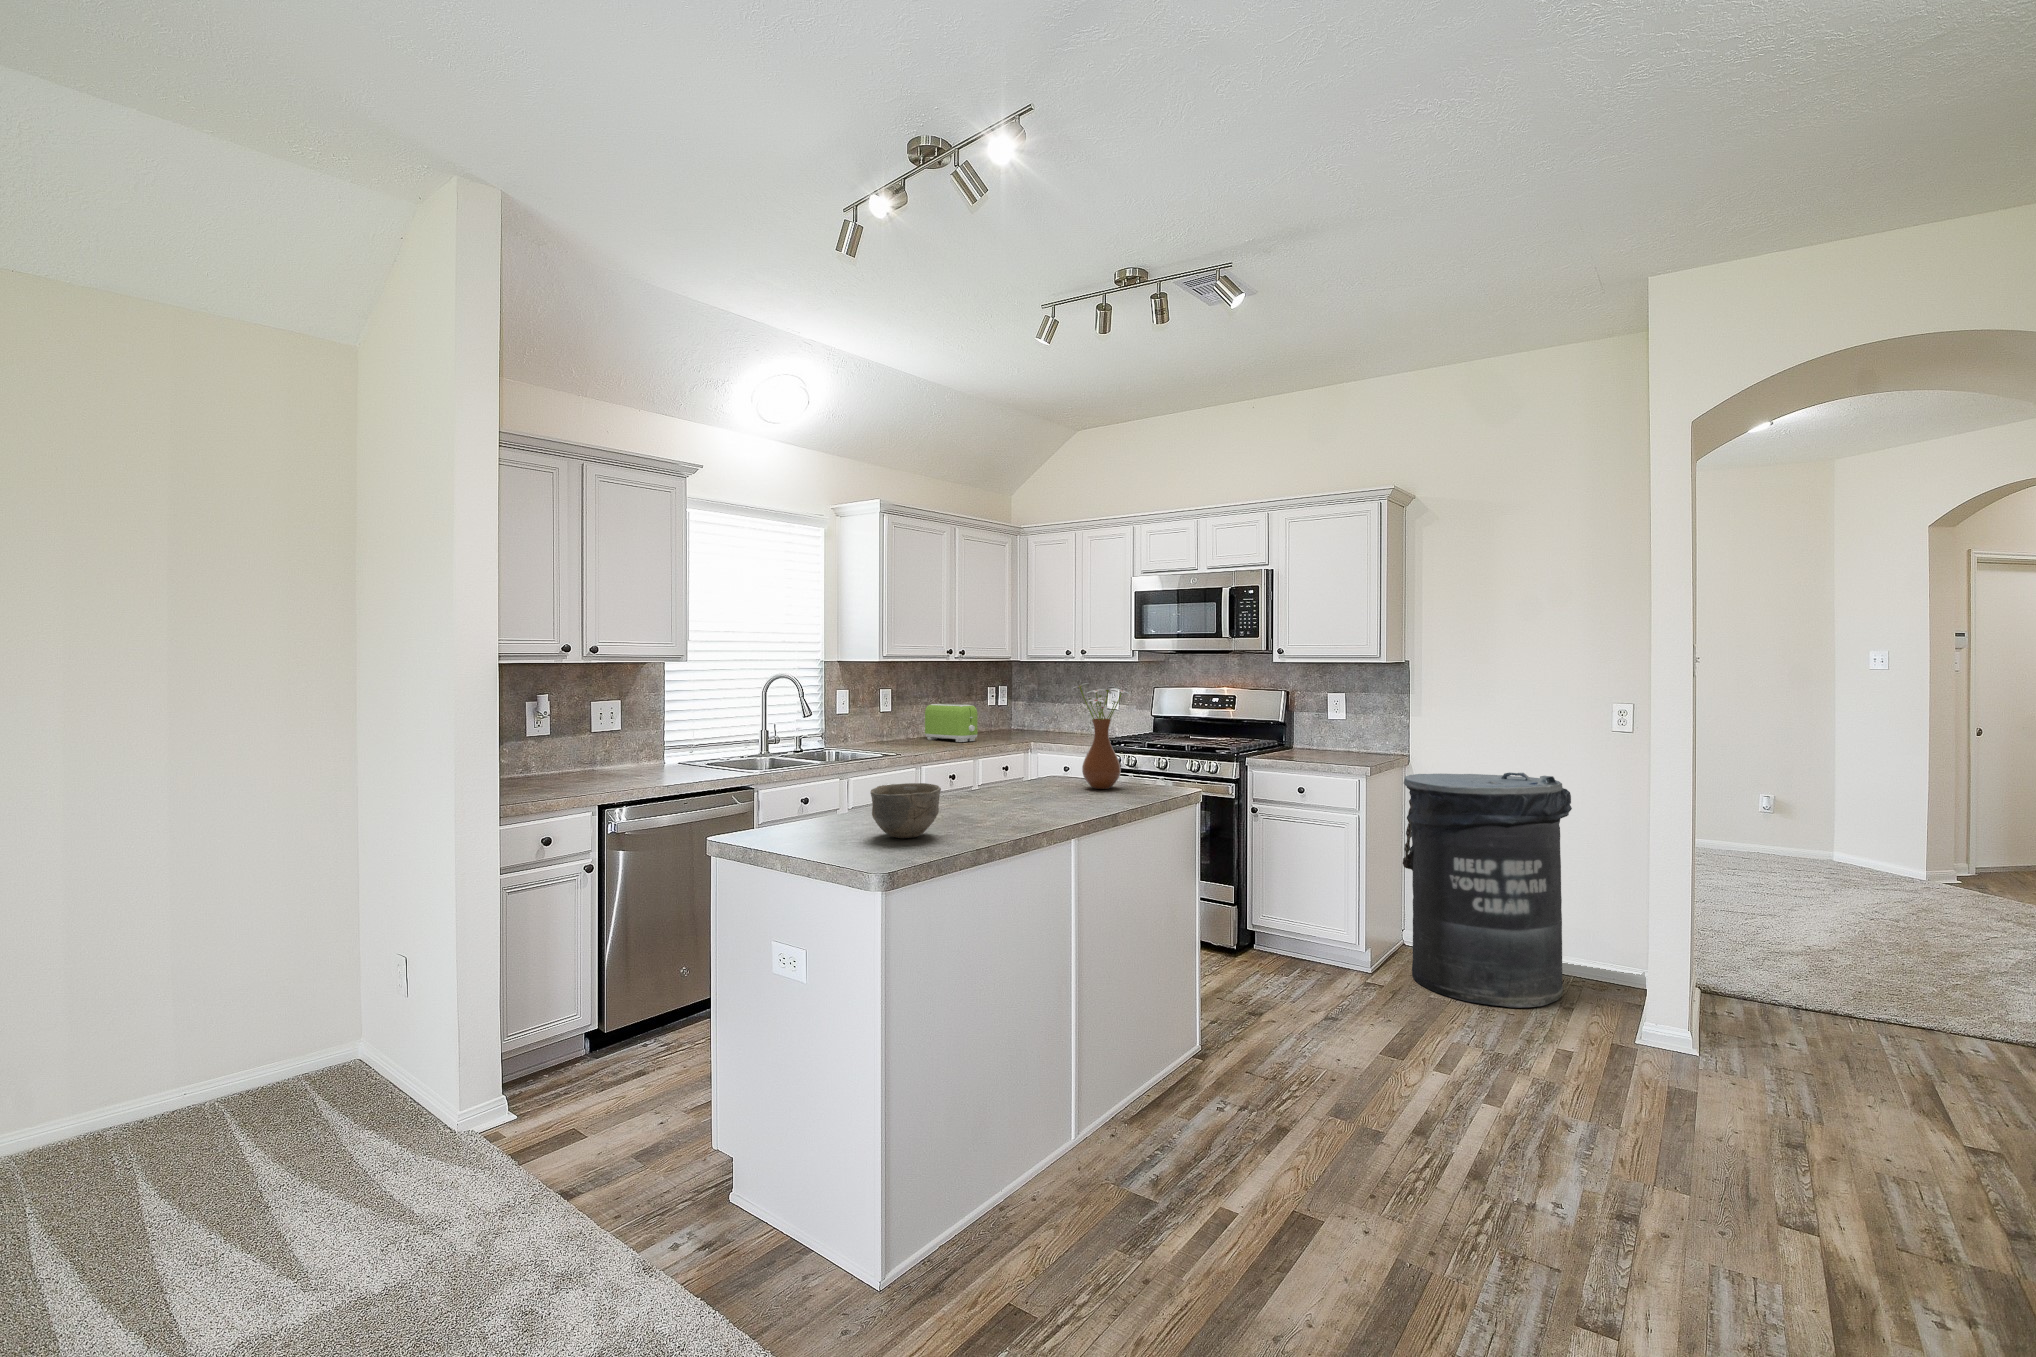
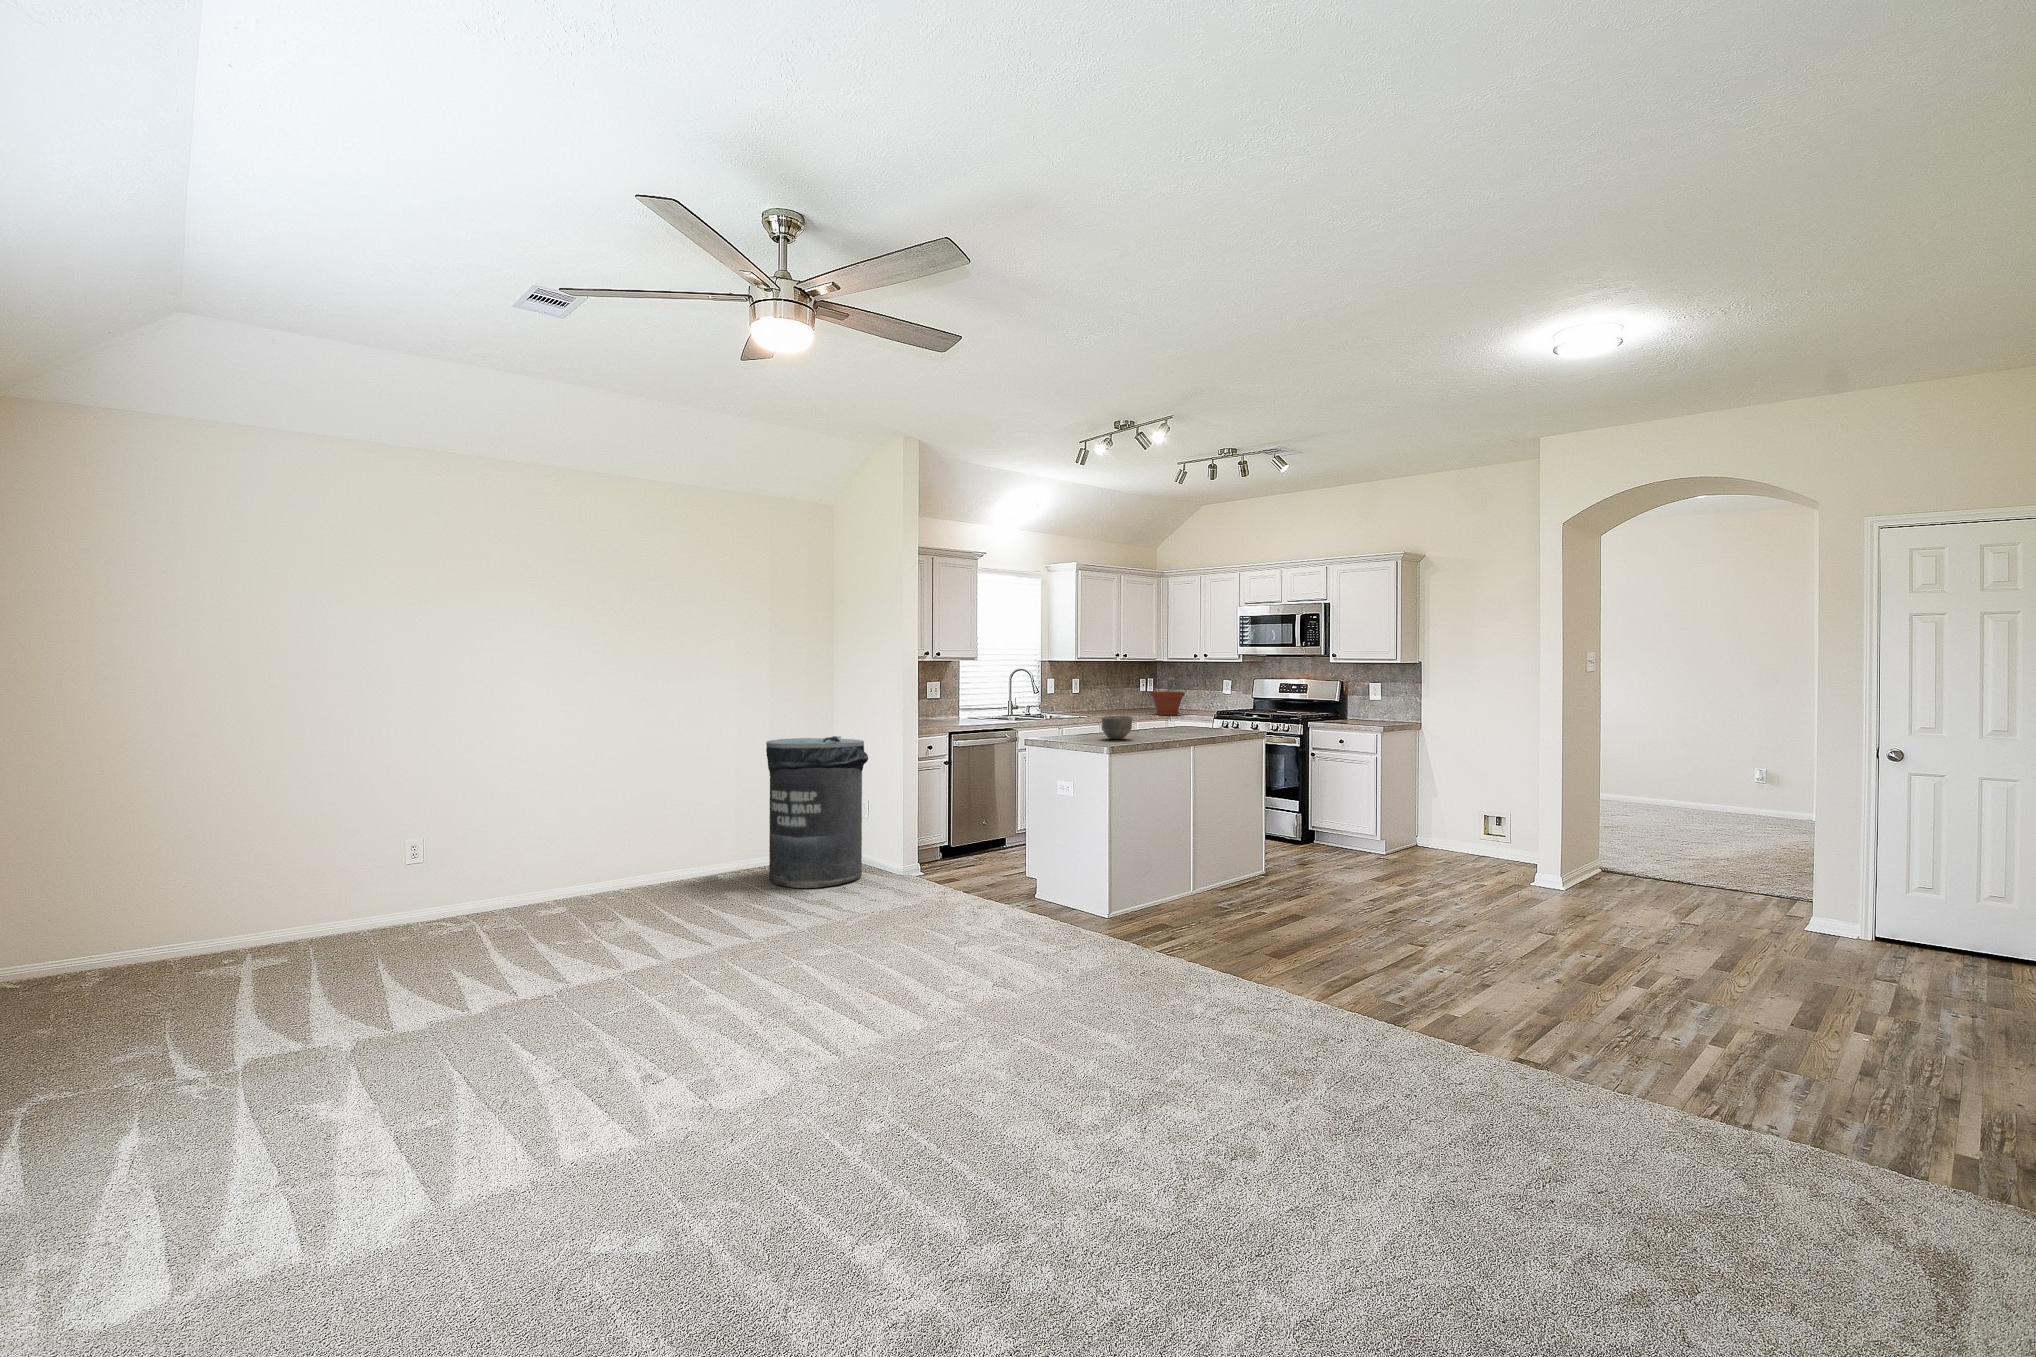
vase: present [1071,683,1130,789] -> none [1195,672,1228,728]
toaster: present [925,704,977,742] -> none [1103,690,1138,713]
plant pot: none [996,707,1050,745] -> present [1150,692,1185,716]
trash can: present [1403,772,1572,1008] -> present [766,736,868,888]

